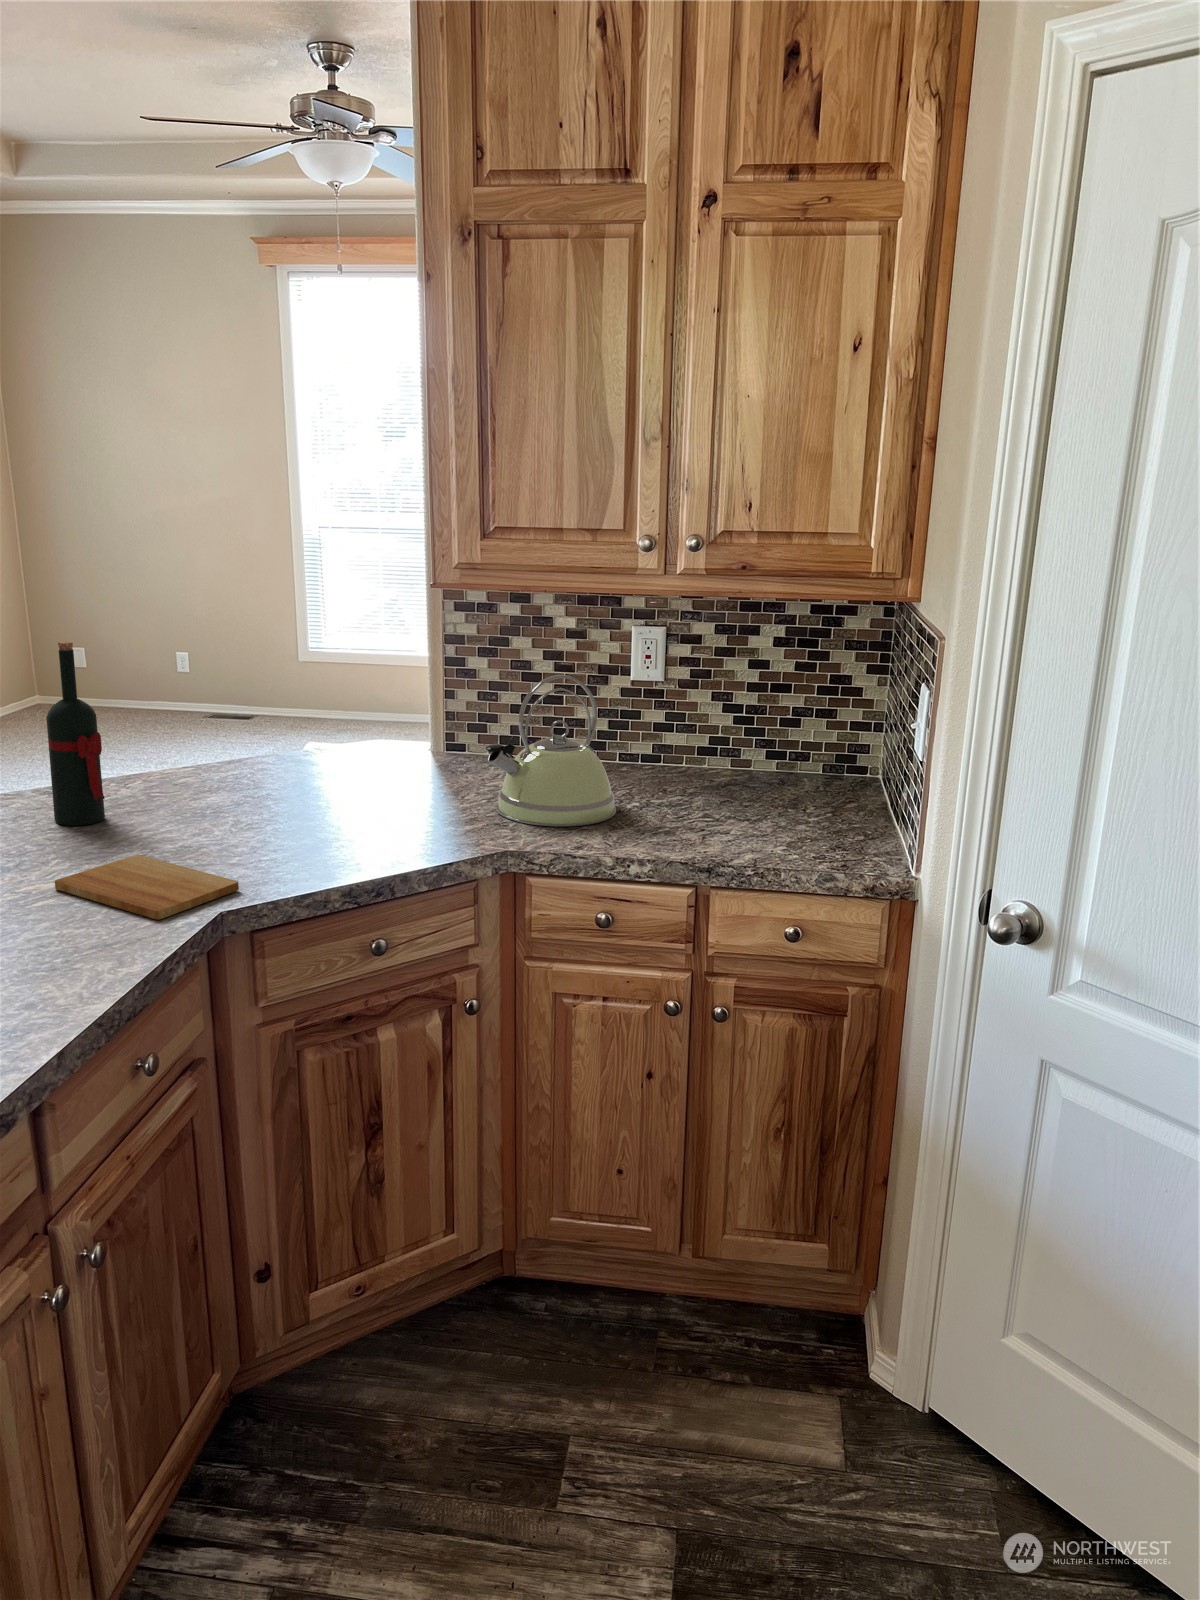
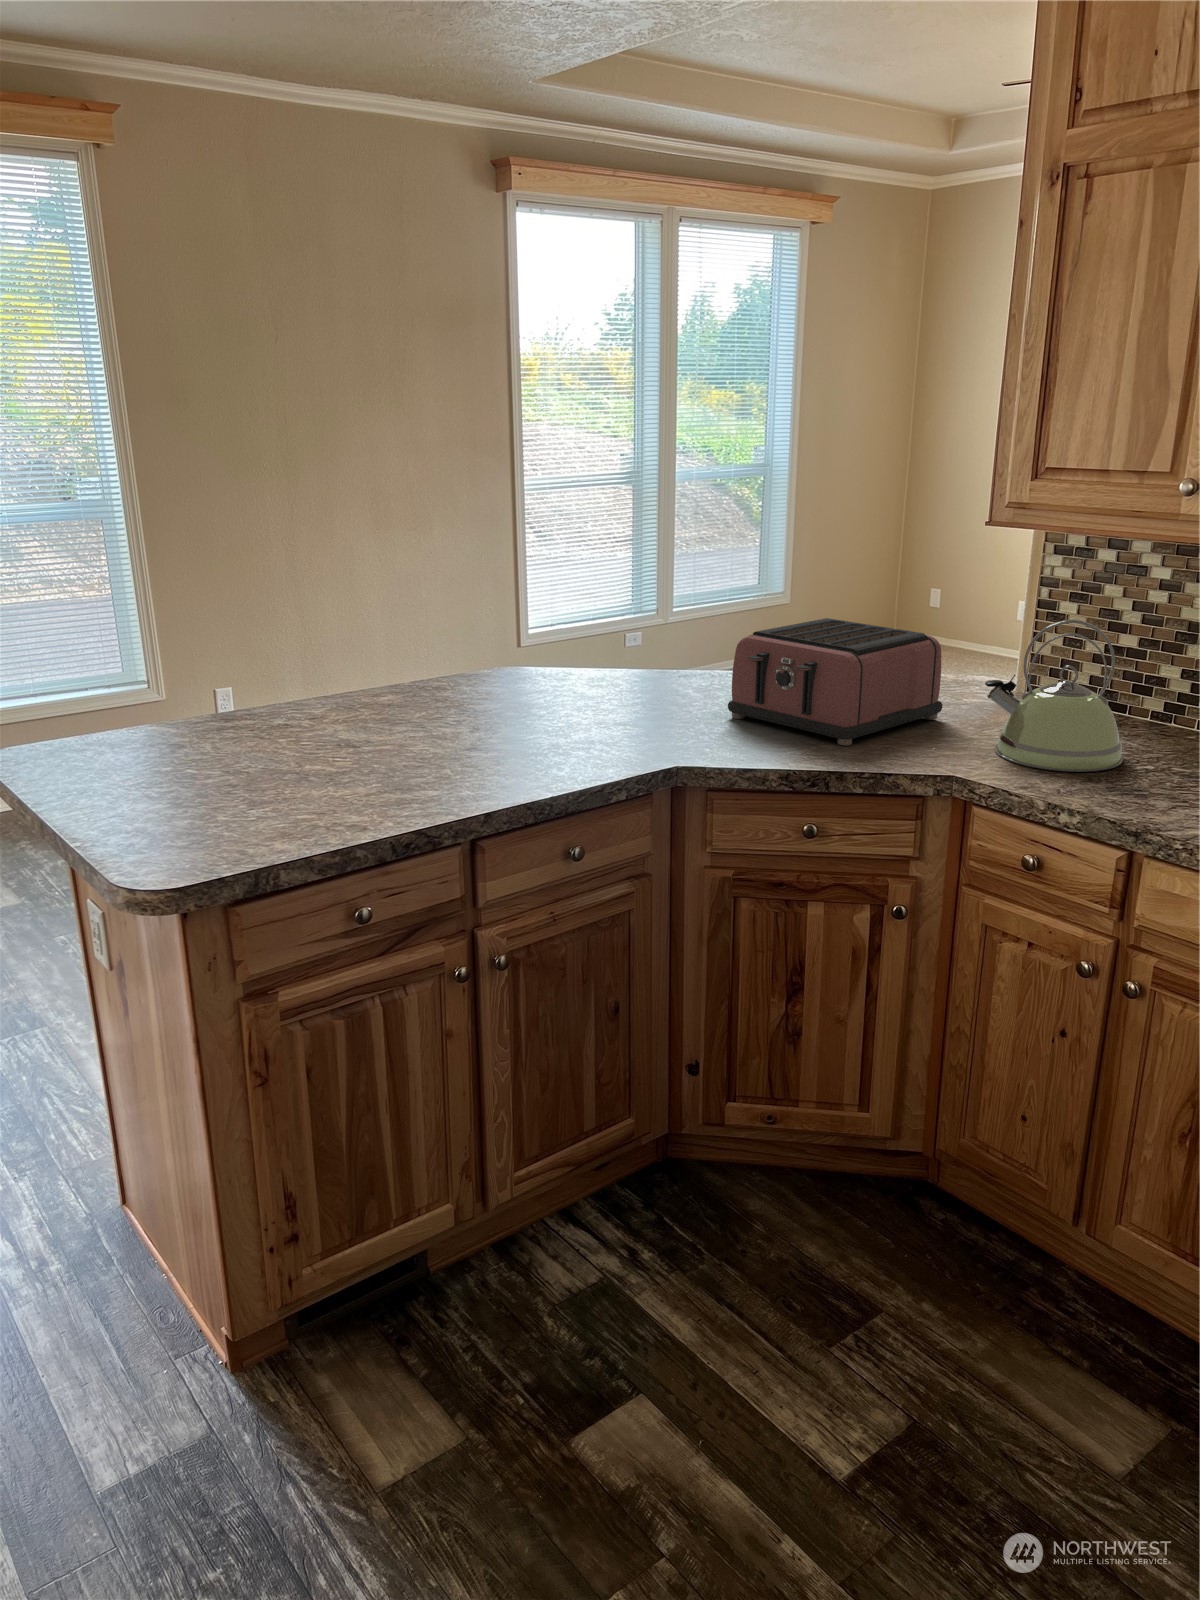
wine bottle: present [46,642,105,826] -> none [657,558,693,700]
toaster: none [188,698,407,841] -> present [728,618,943,746]
cutting board: present [55,855,239,920] -> none [595,722,701,763]

